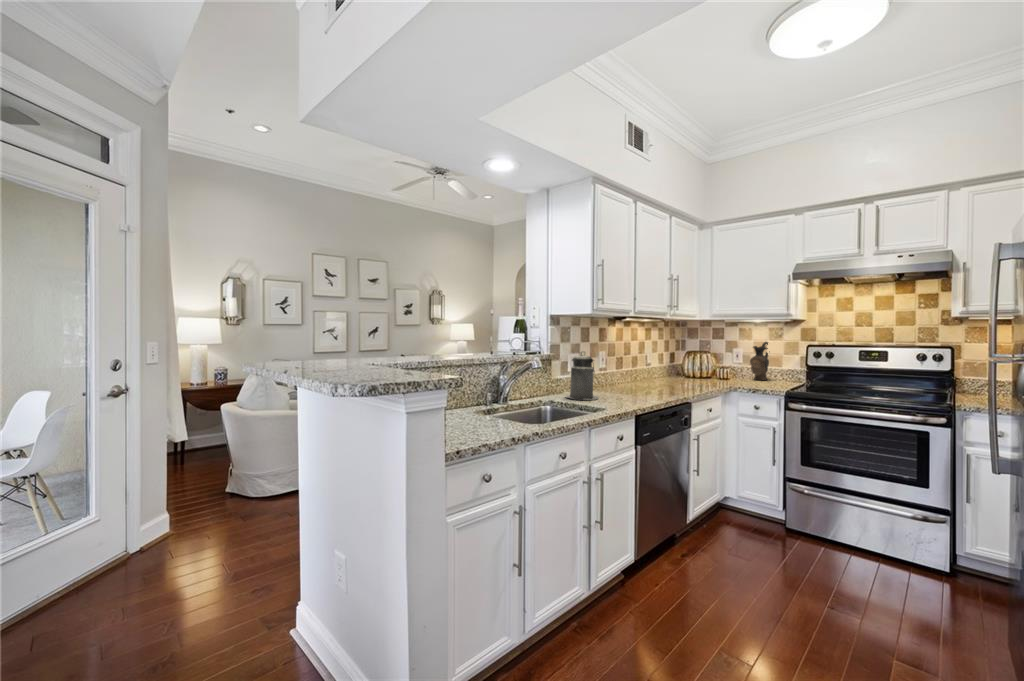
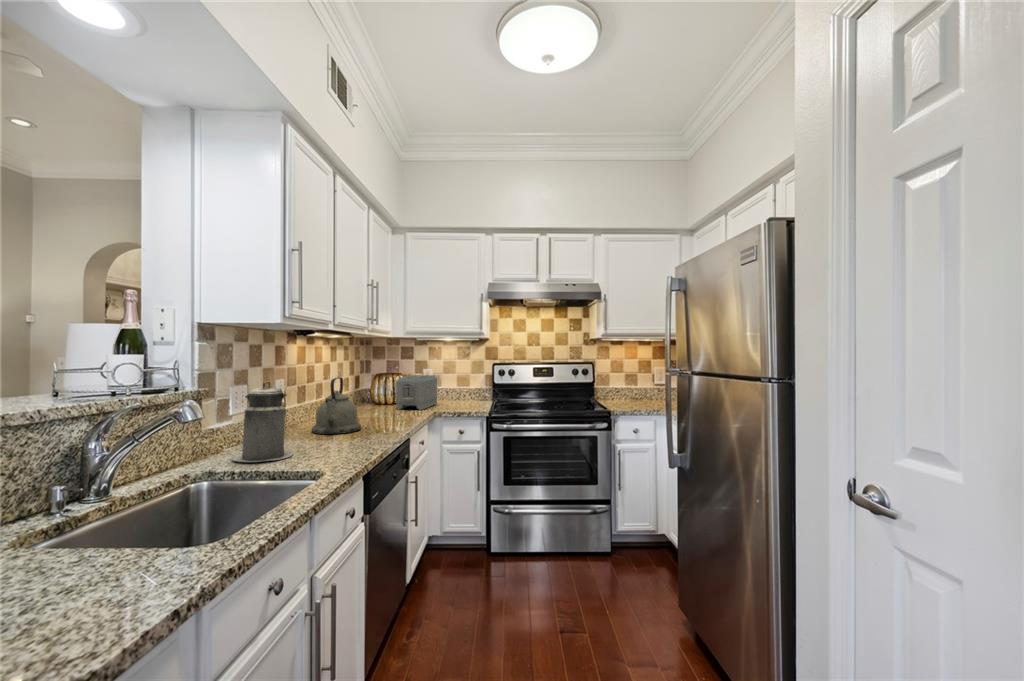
ceramic pitcher: present [750,342,769,380] -> none [442,361,459,401]
kettle: none [620,351,655,392] -> present [312,377,361,434]
toaster: none [698,353,742,384] -> present [396,375,437,410]

